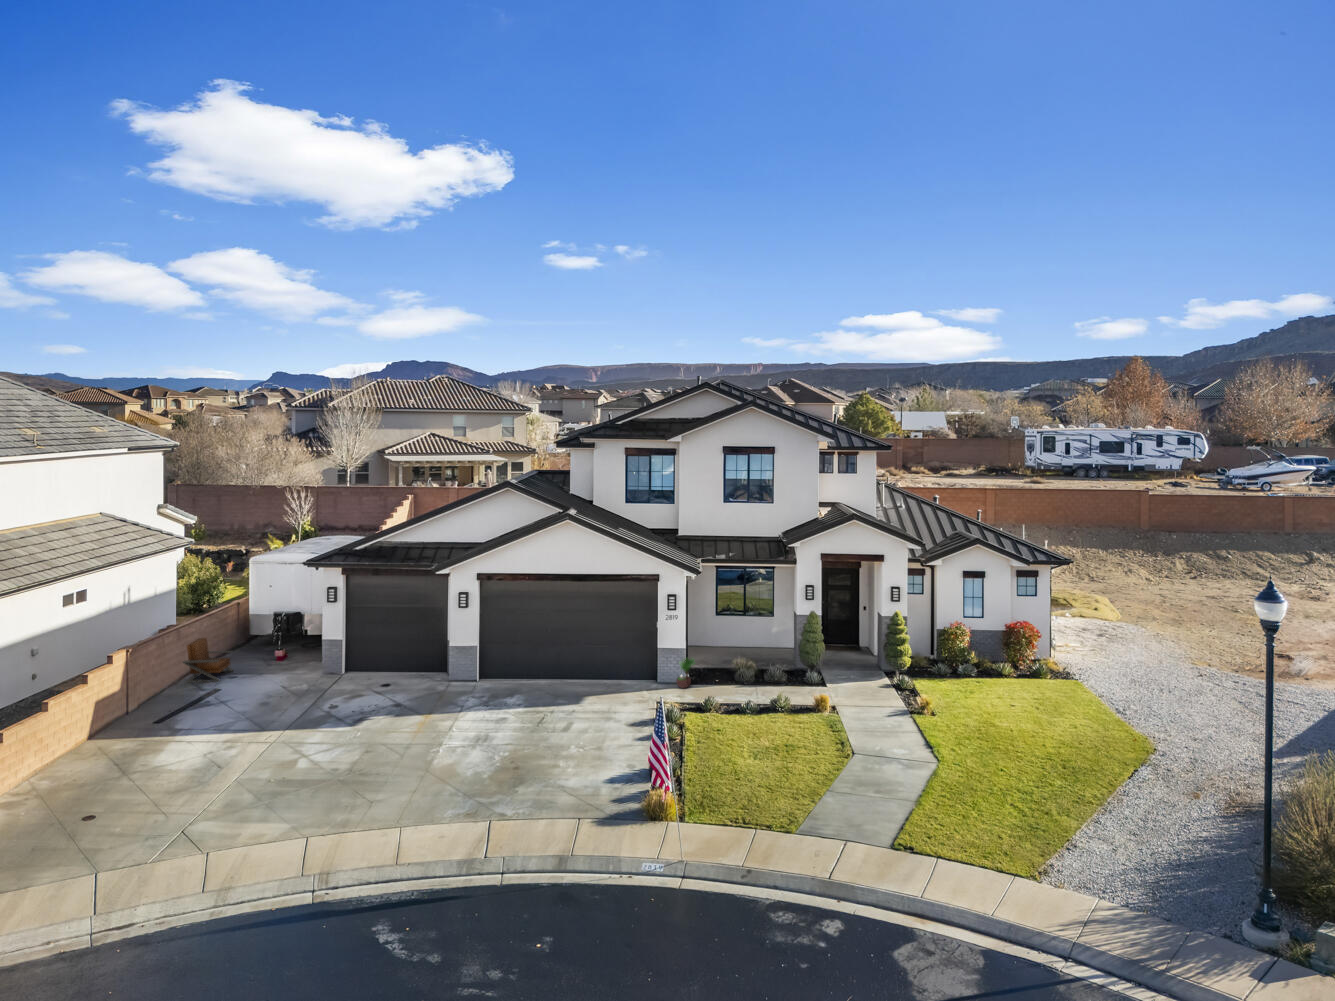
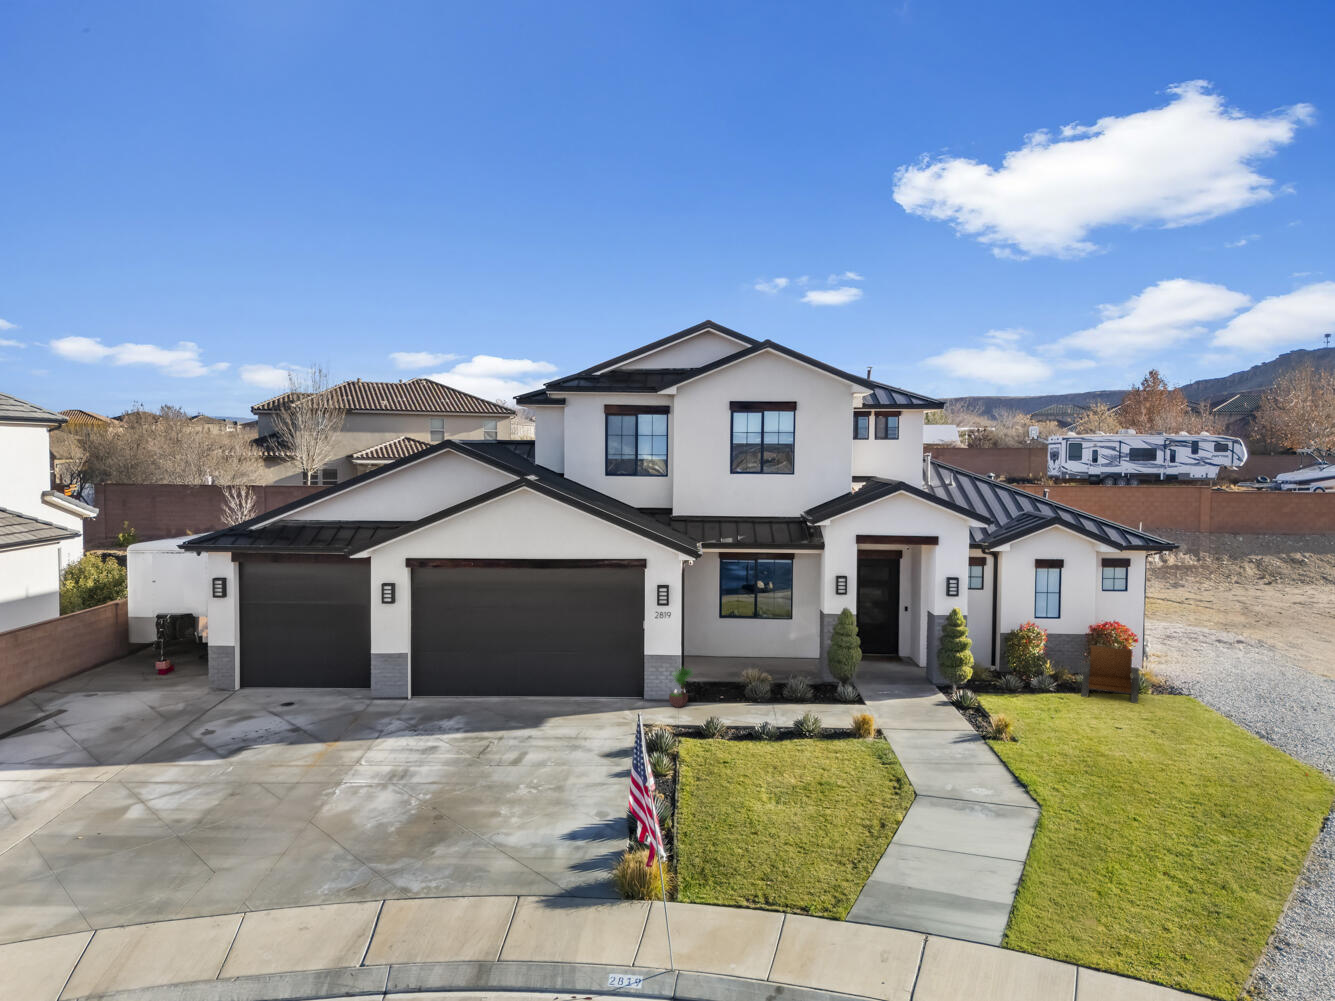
lounge chair: present [183,638,233,683] -> present [1081,645,1139,703]

